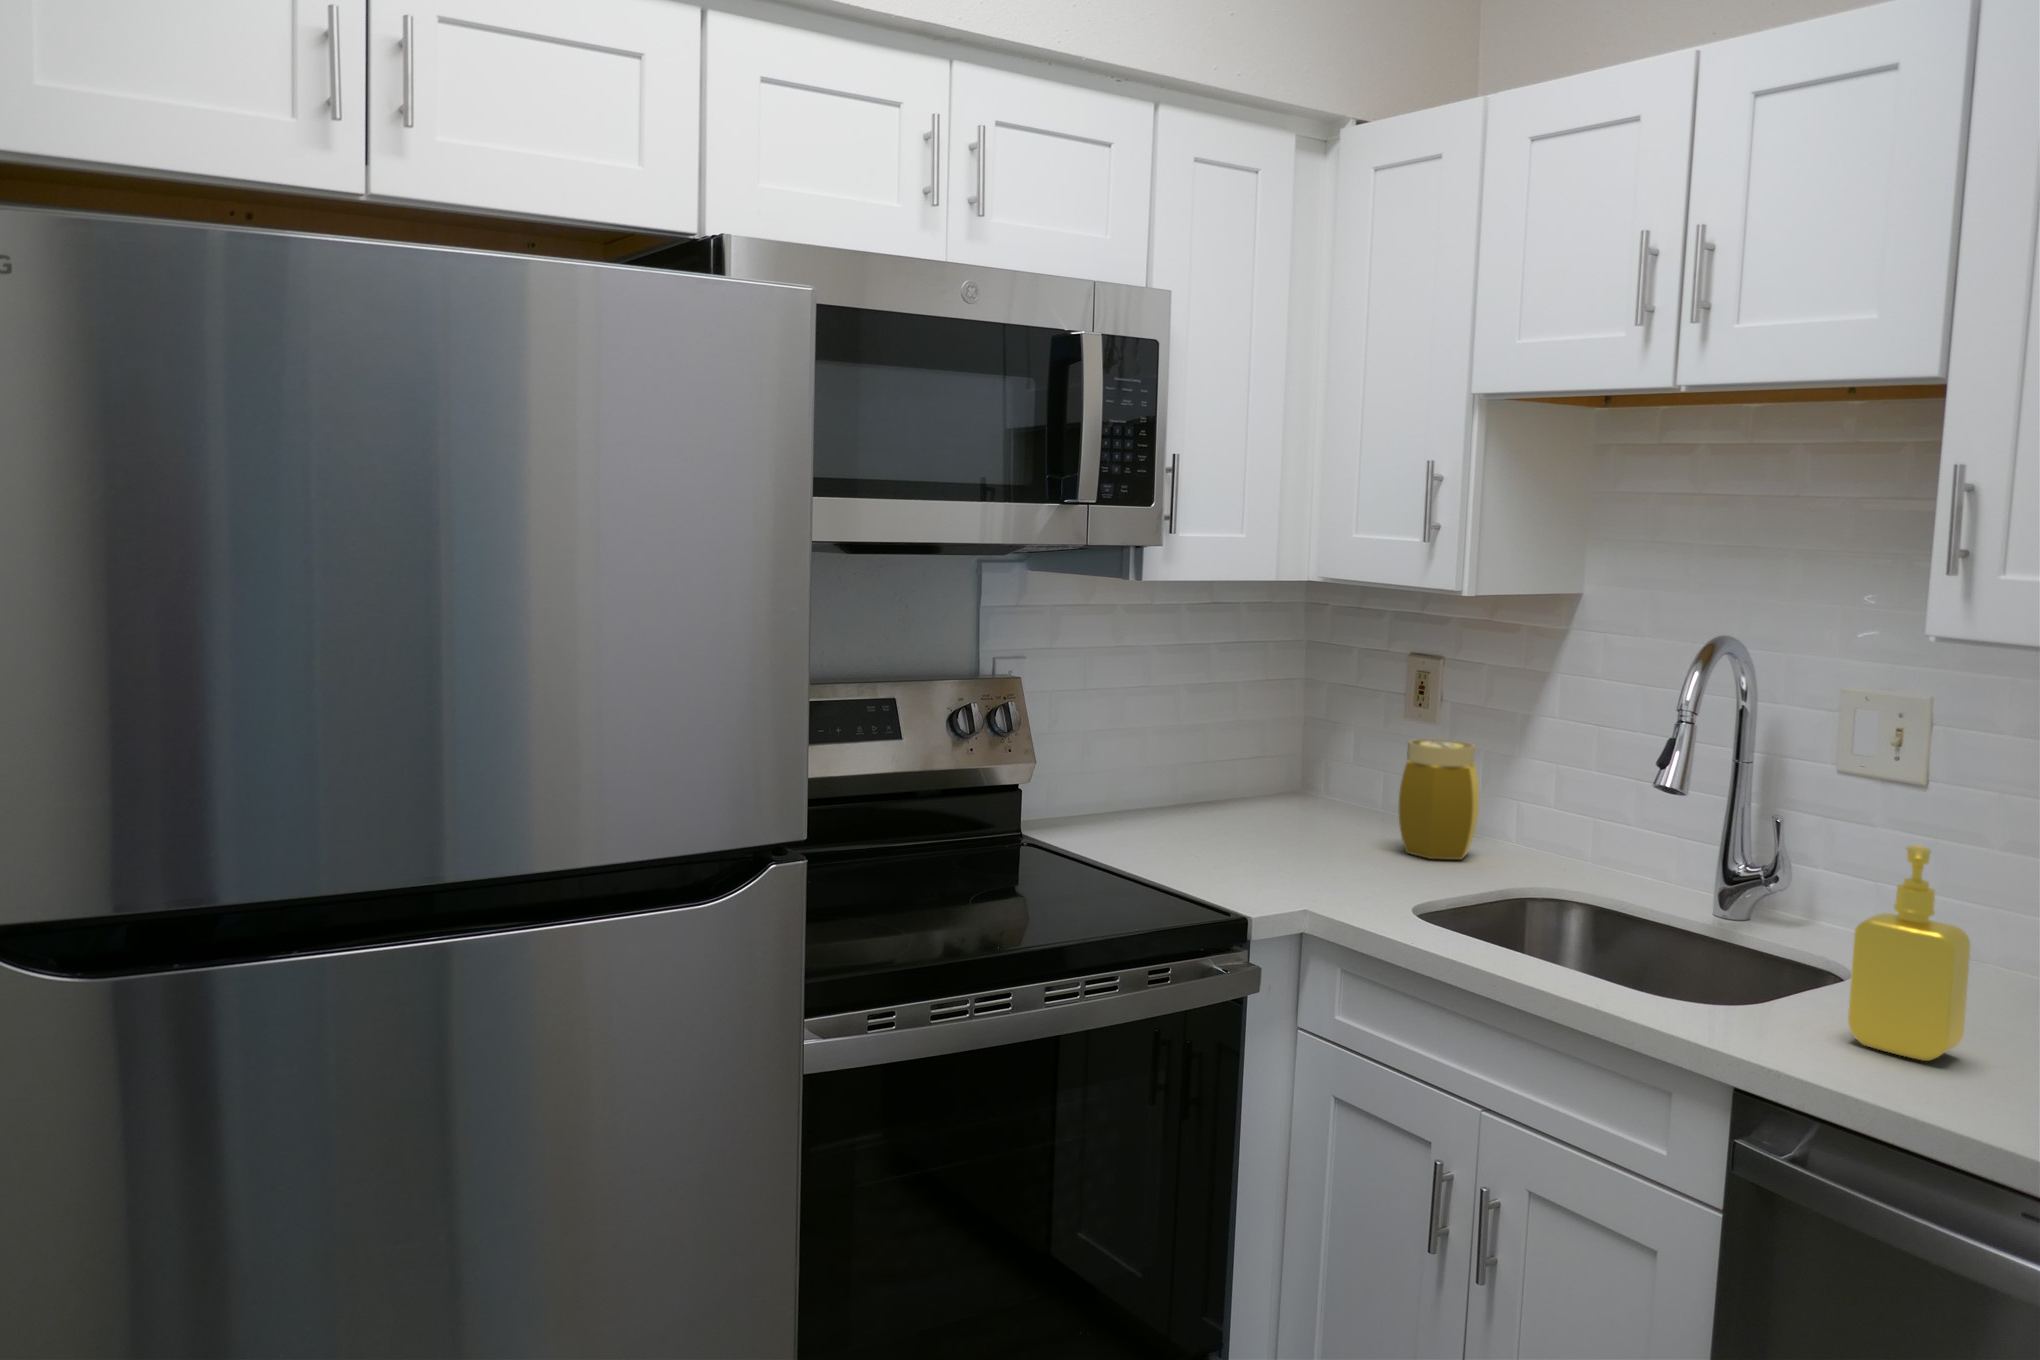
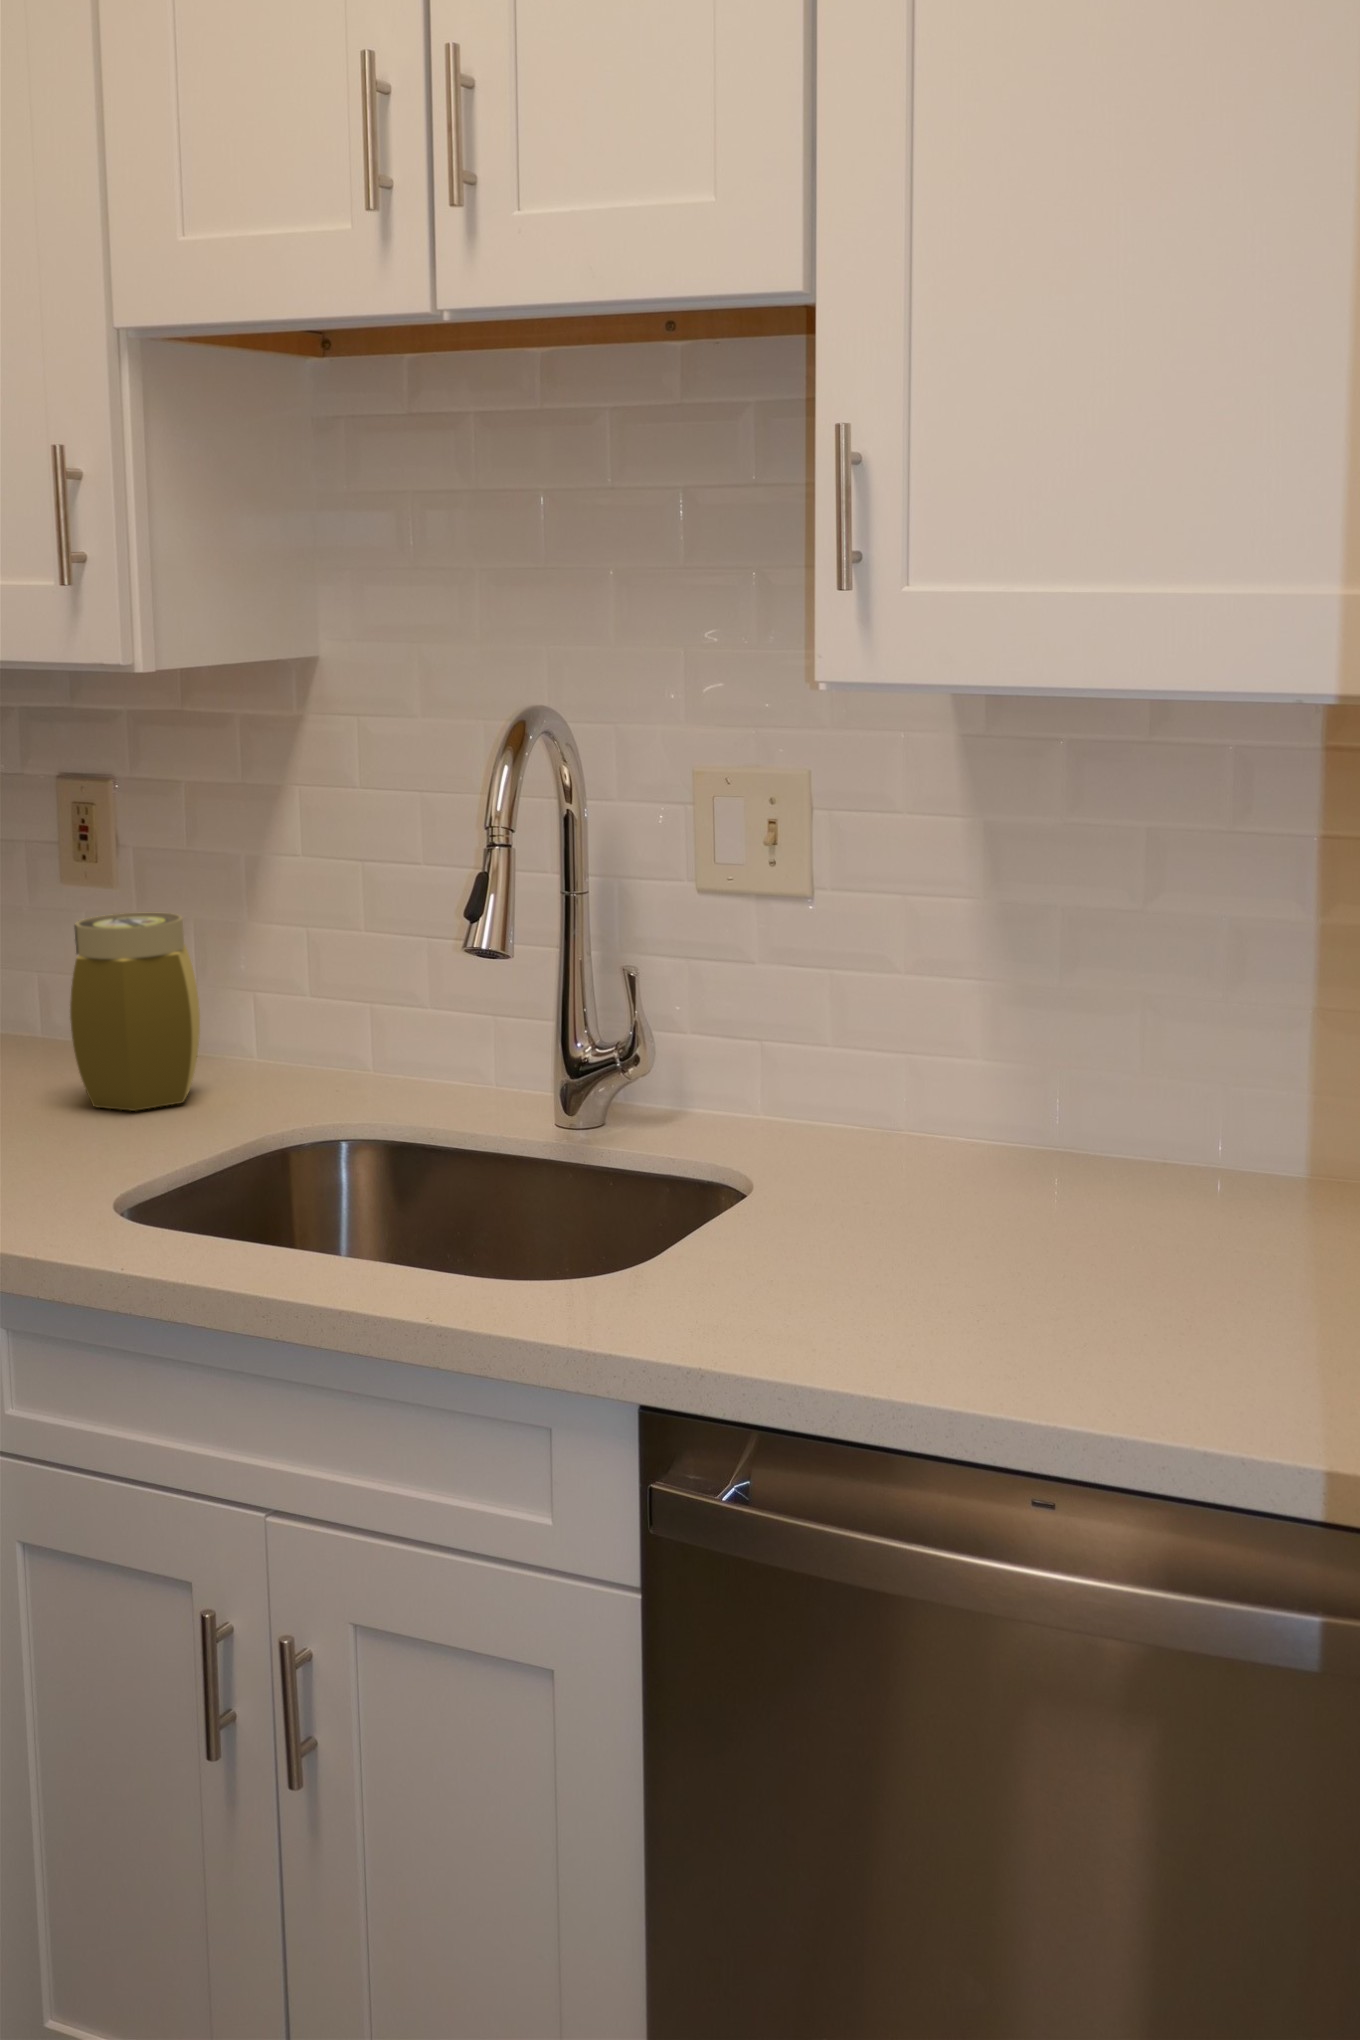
soap dispenser: present [1848,846,1970,1061] -> none [769,995,910,1301]

